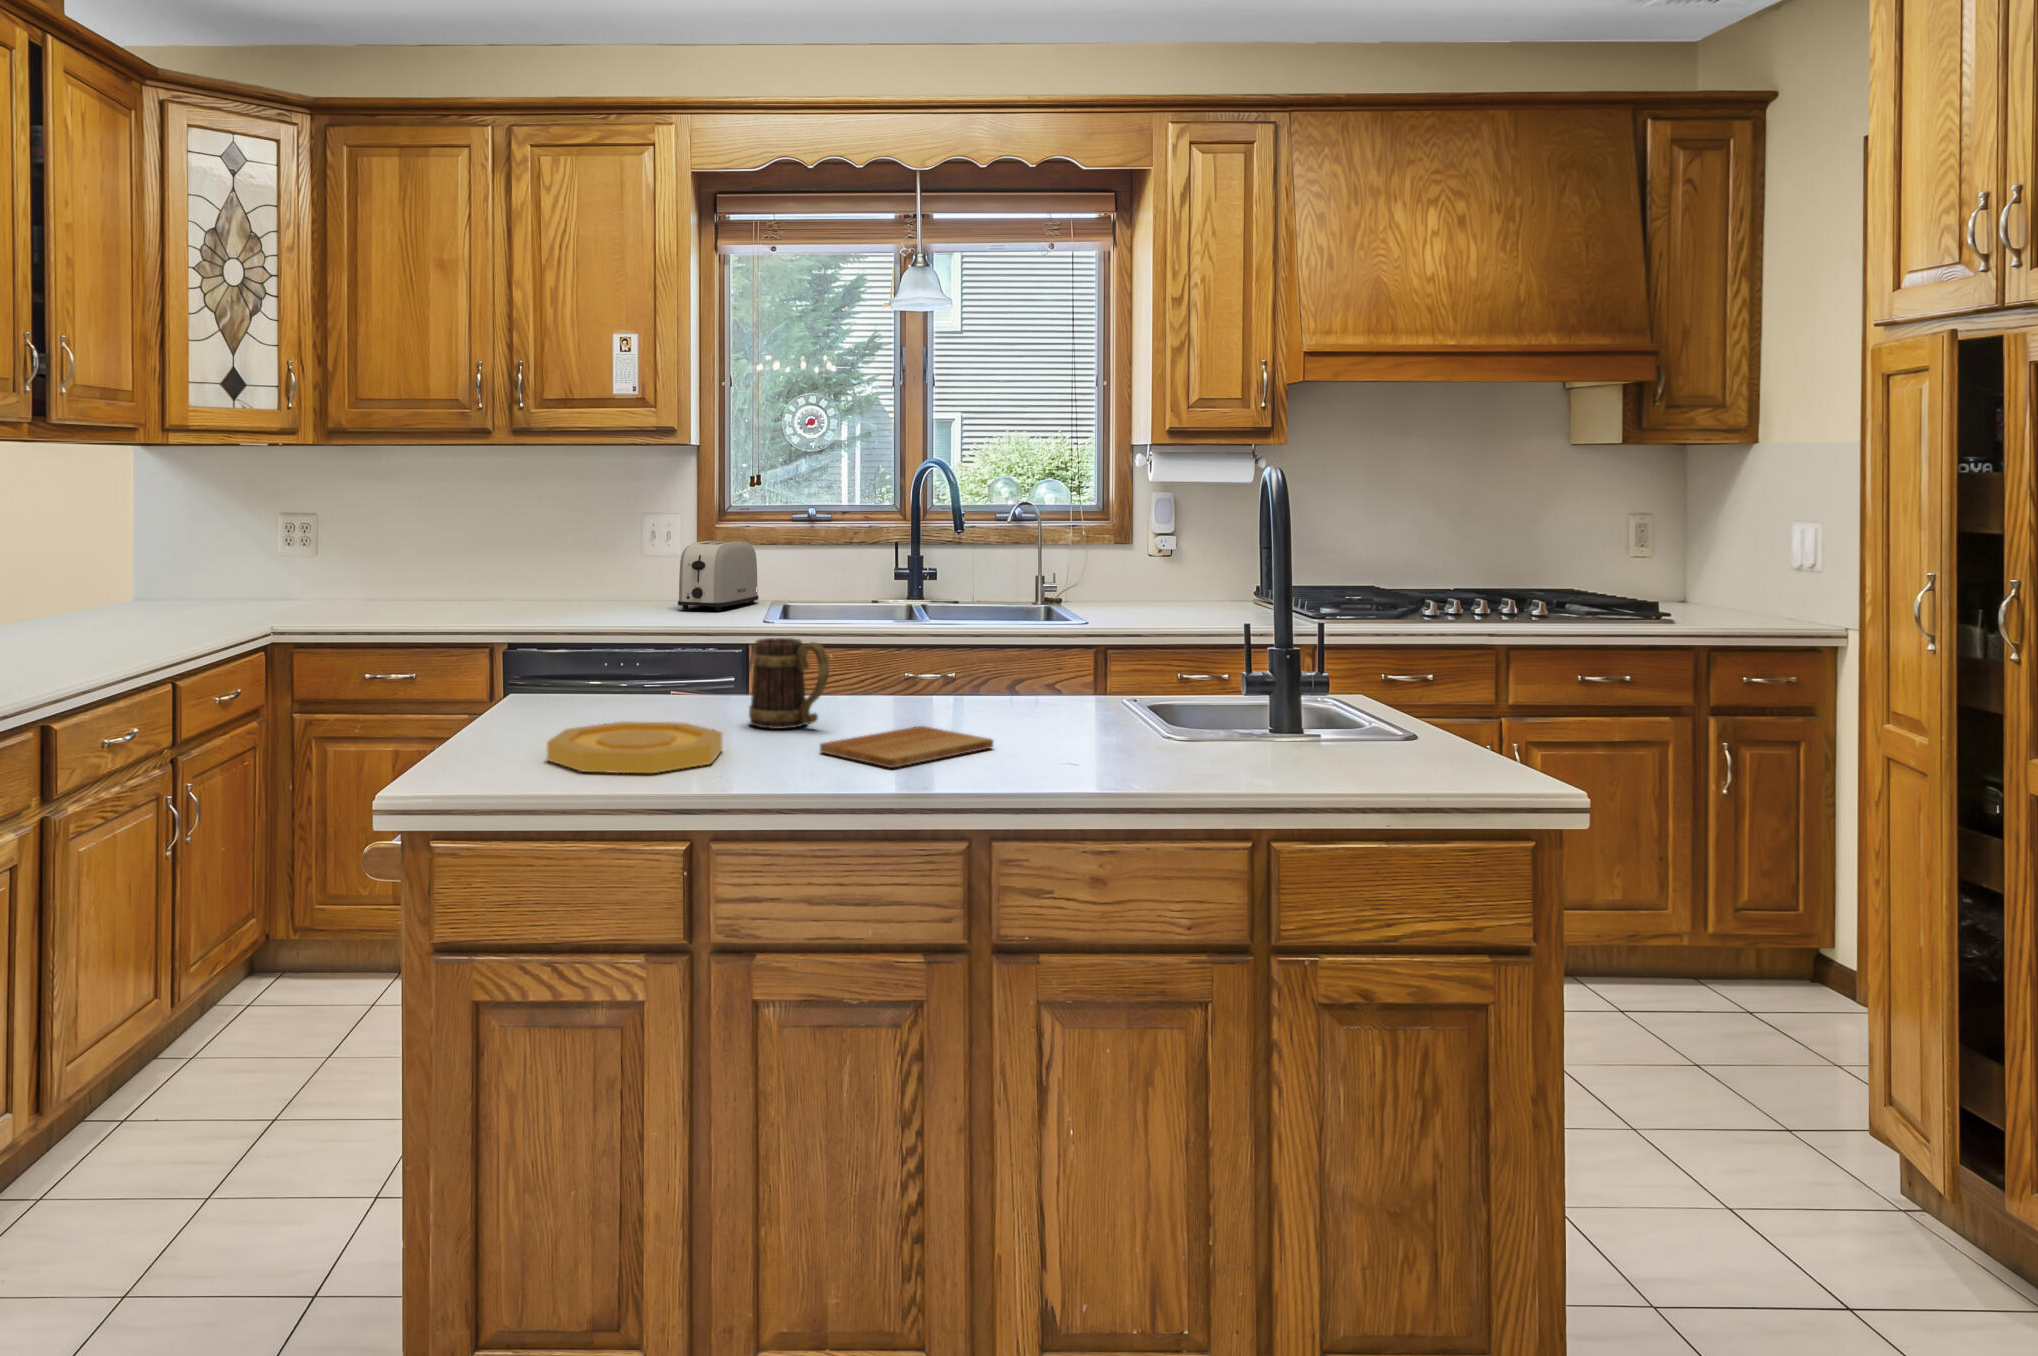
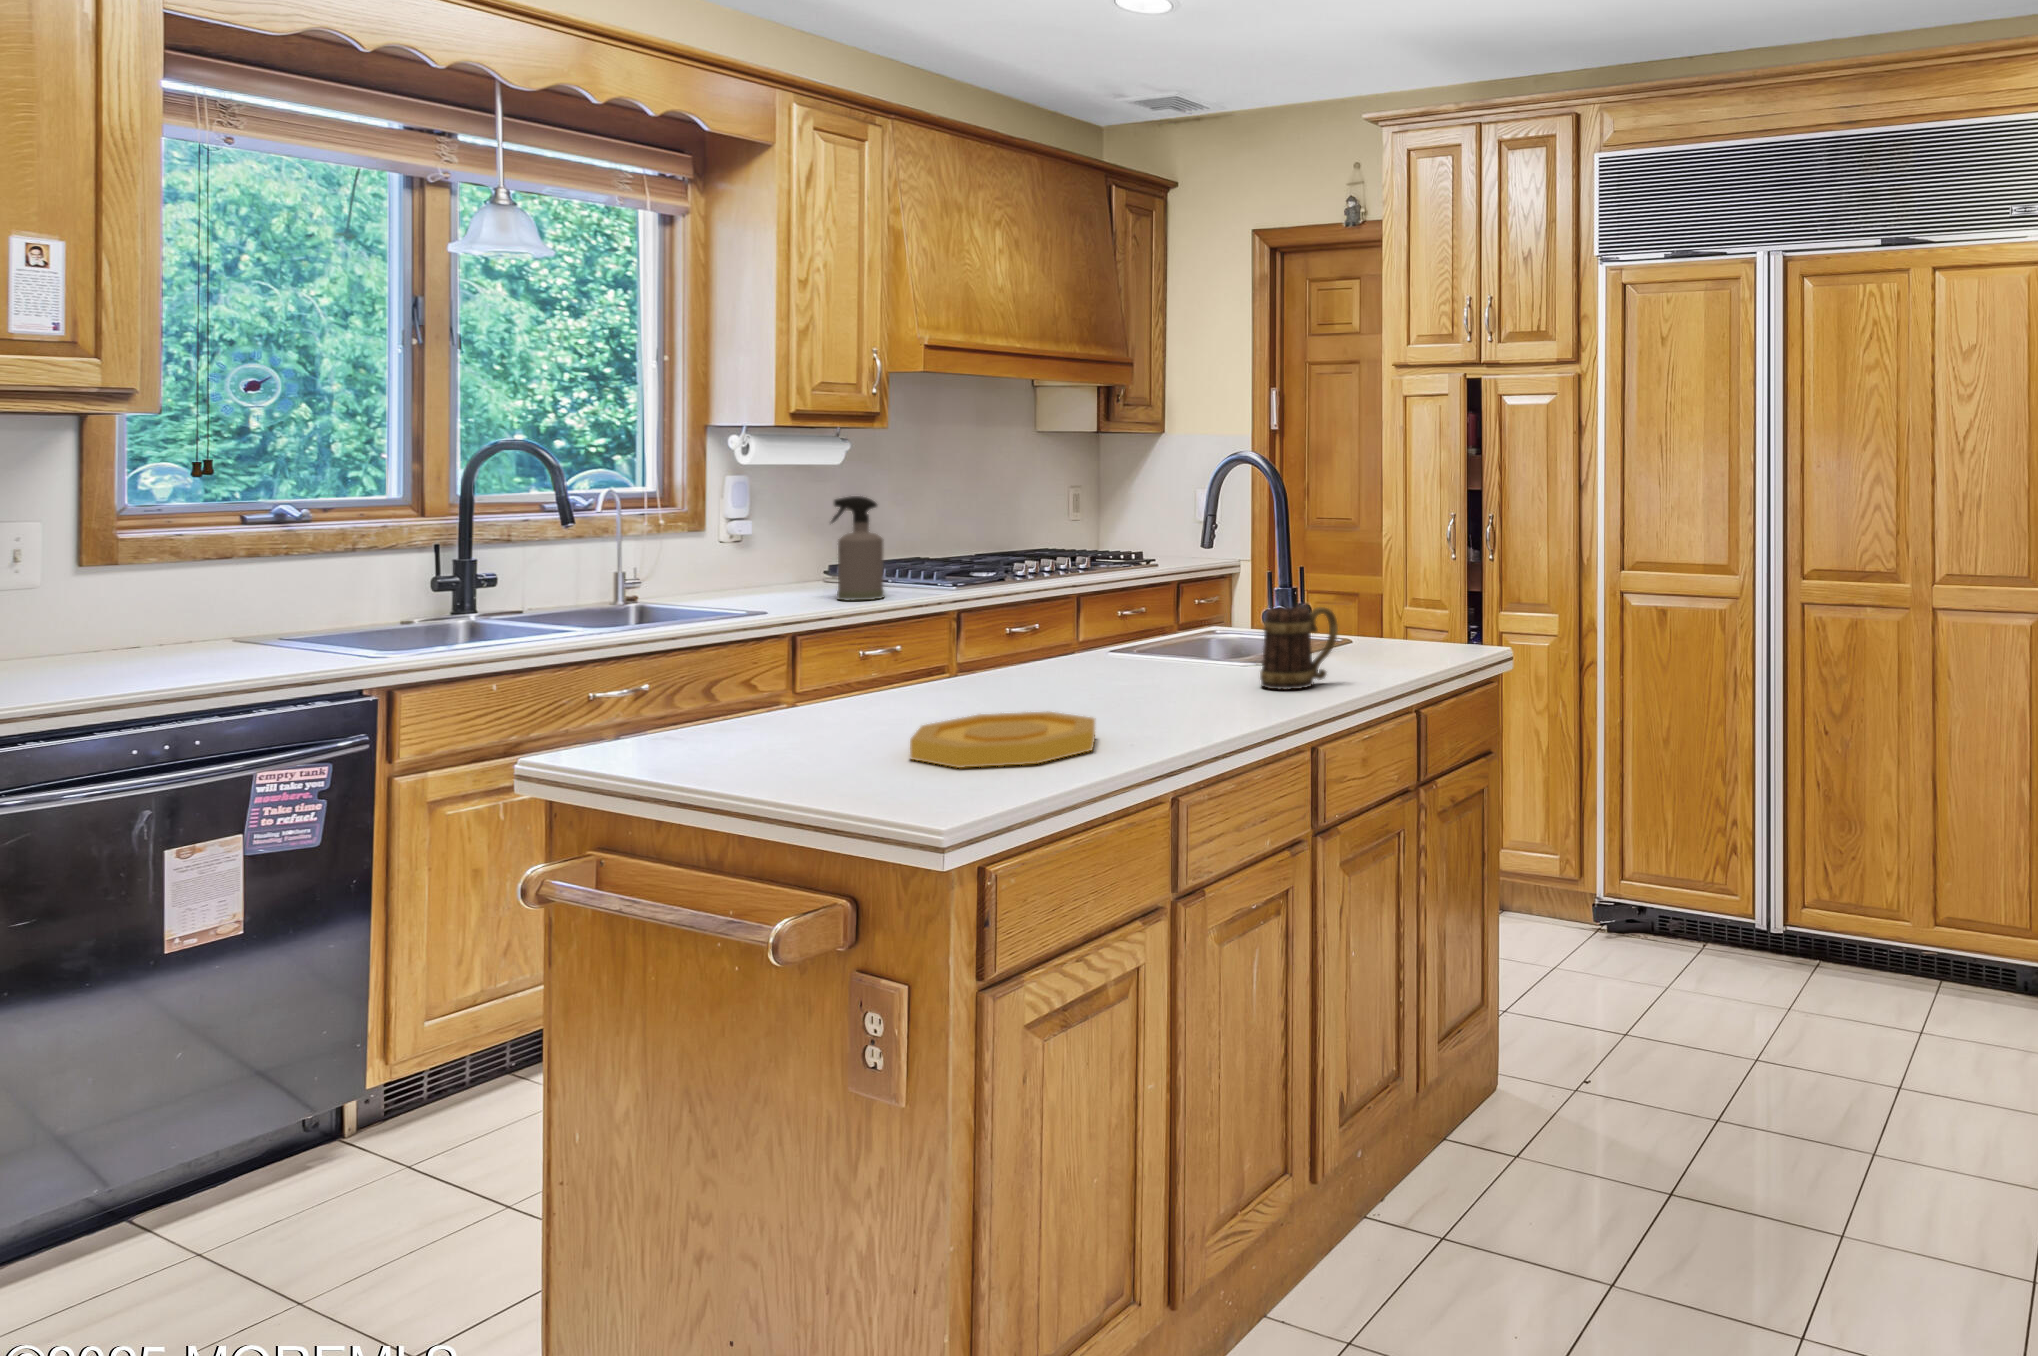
spray bottle: none [1155,514,1206,621] -> present [831,496,884,601]
toaster: present [678,541,759,611] -> none [106,555,215,662]
mug: present [749,638,829,729] -> present [1260,607,1338,690]
cutting board: present [820,726,993,768] -> none [1116,681,1216,714]

